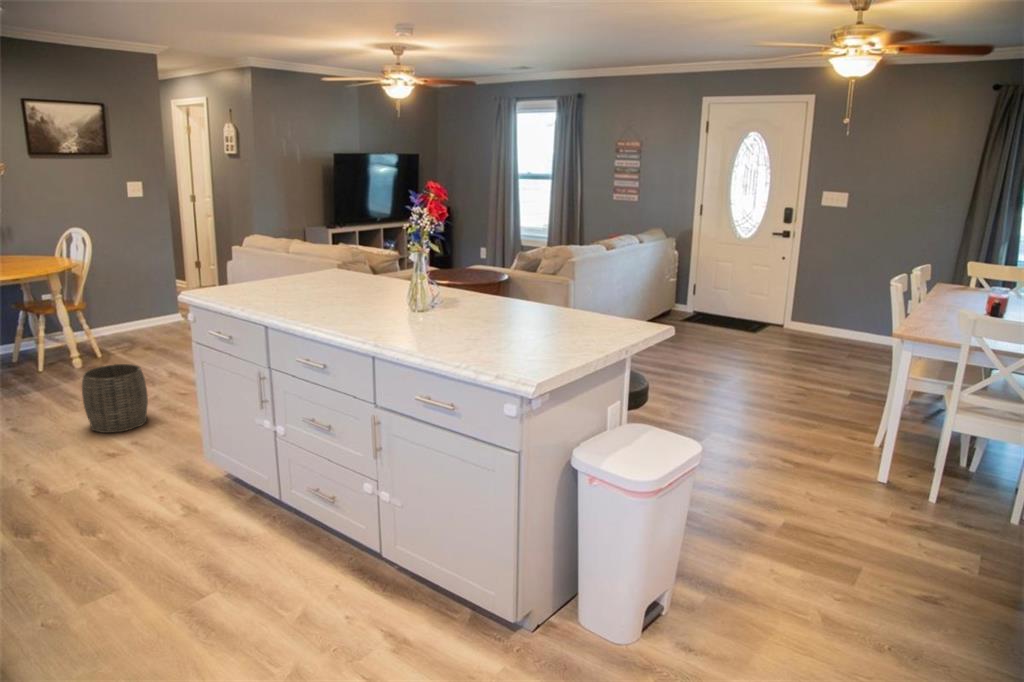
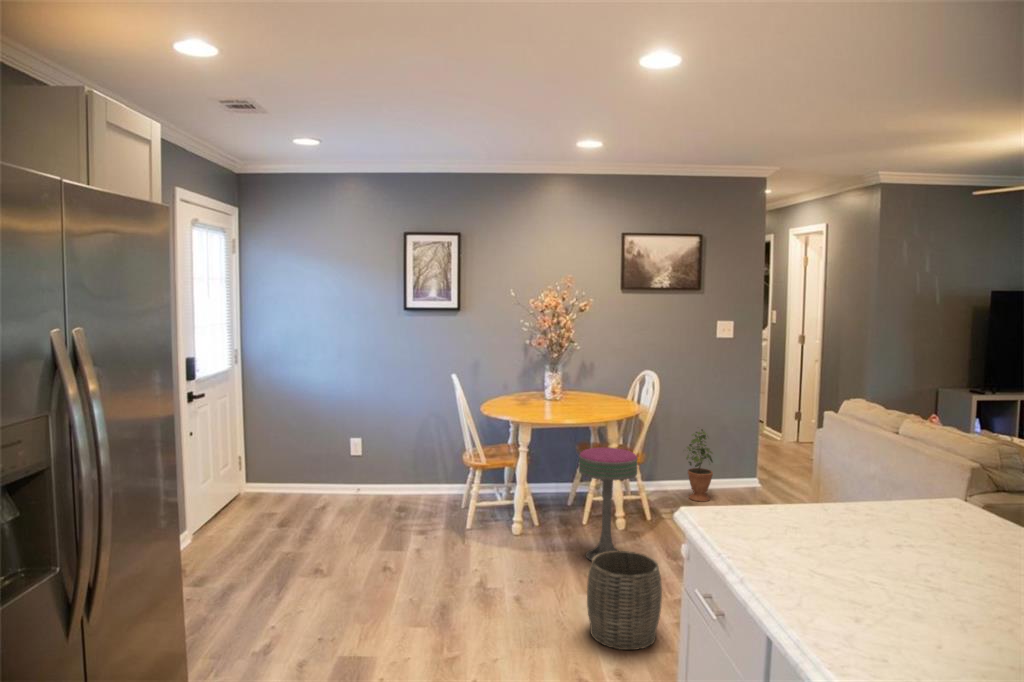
potted plant: none [119,275,150,336] -> present [686,429,713,502]
bar stool: none [33,296,96,392] -> present [579,447,638,561]

